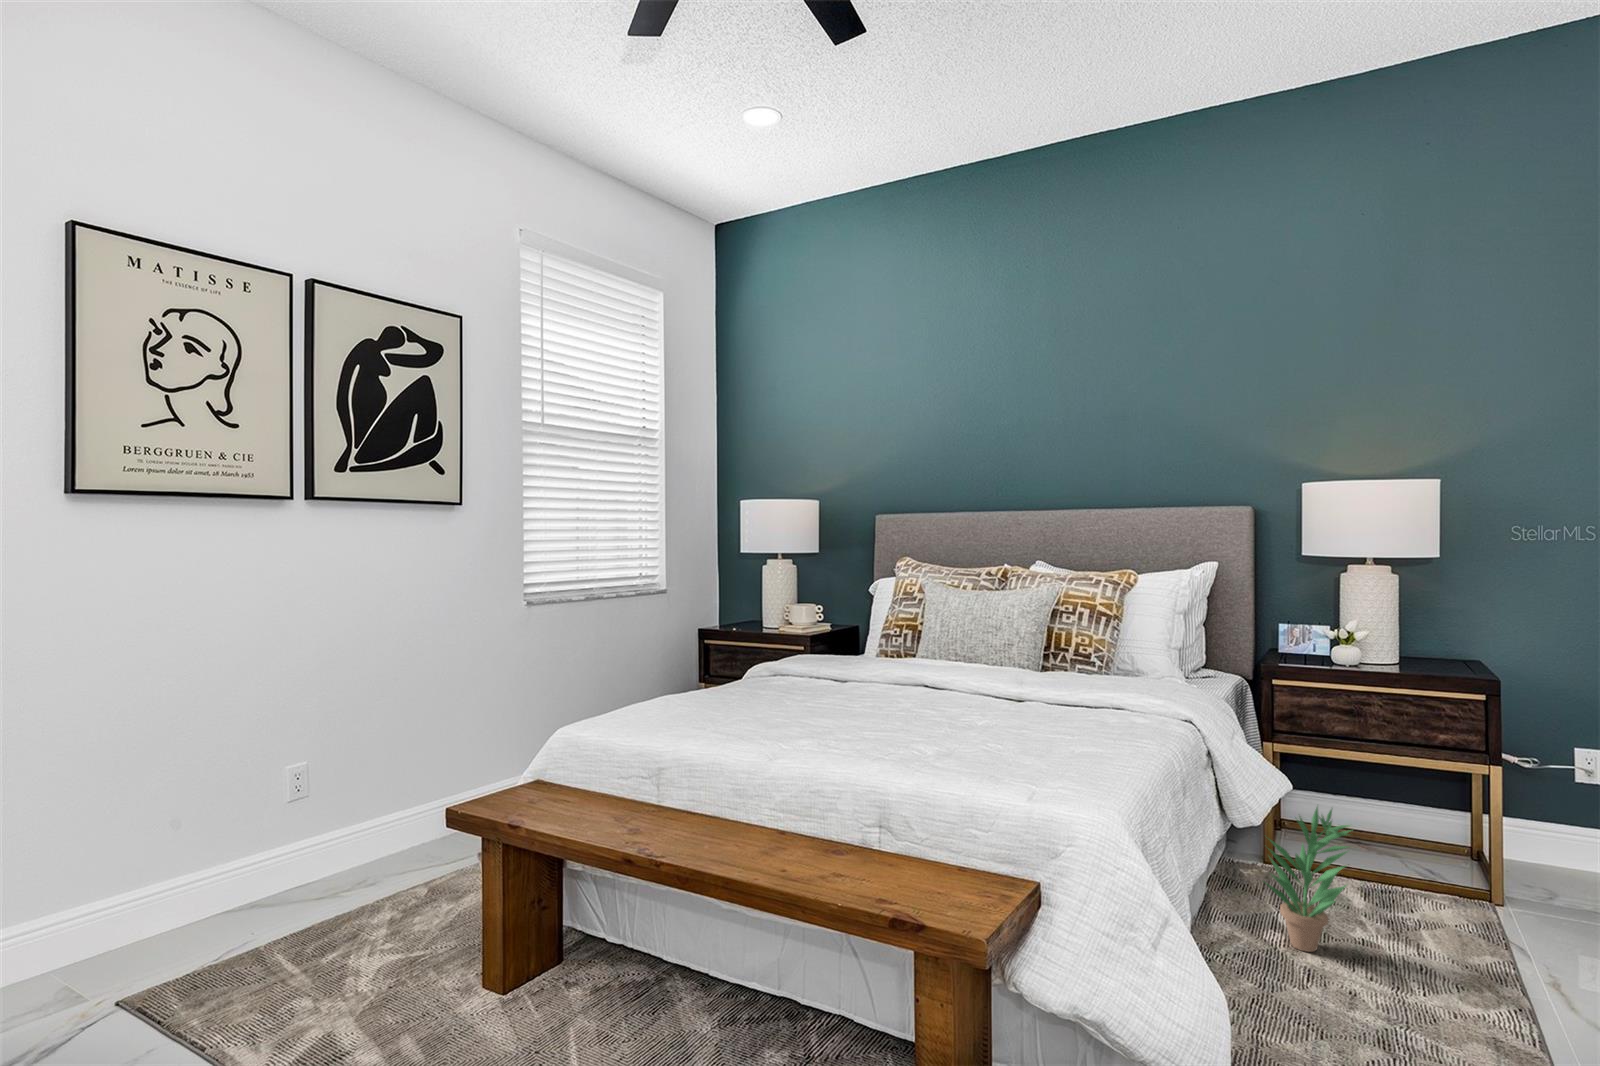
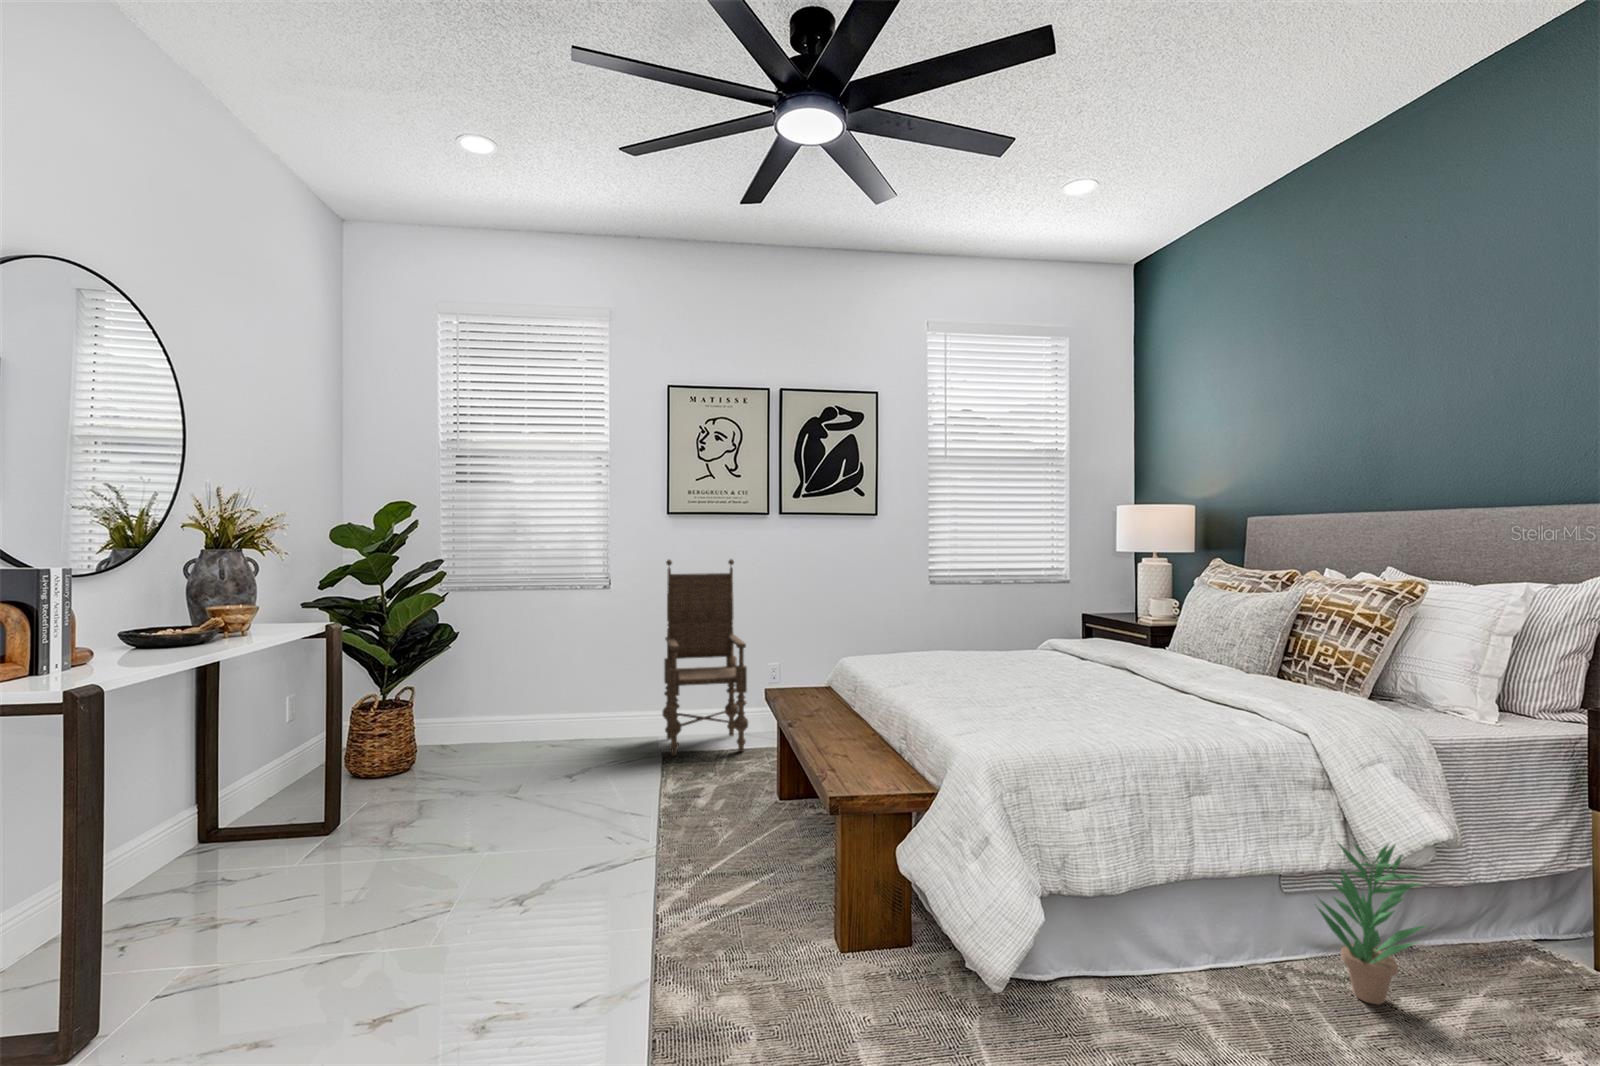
armchair: none [67,581,319,1009] -> present [662,559,748,756]

